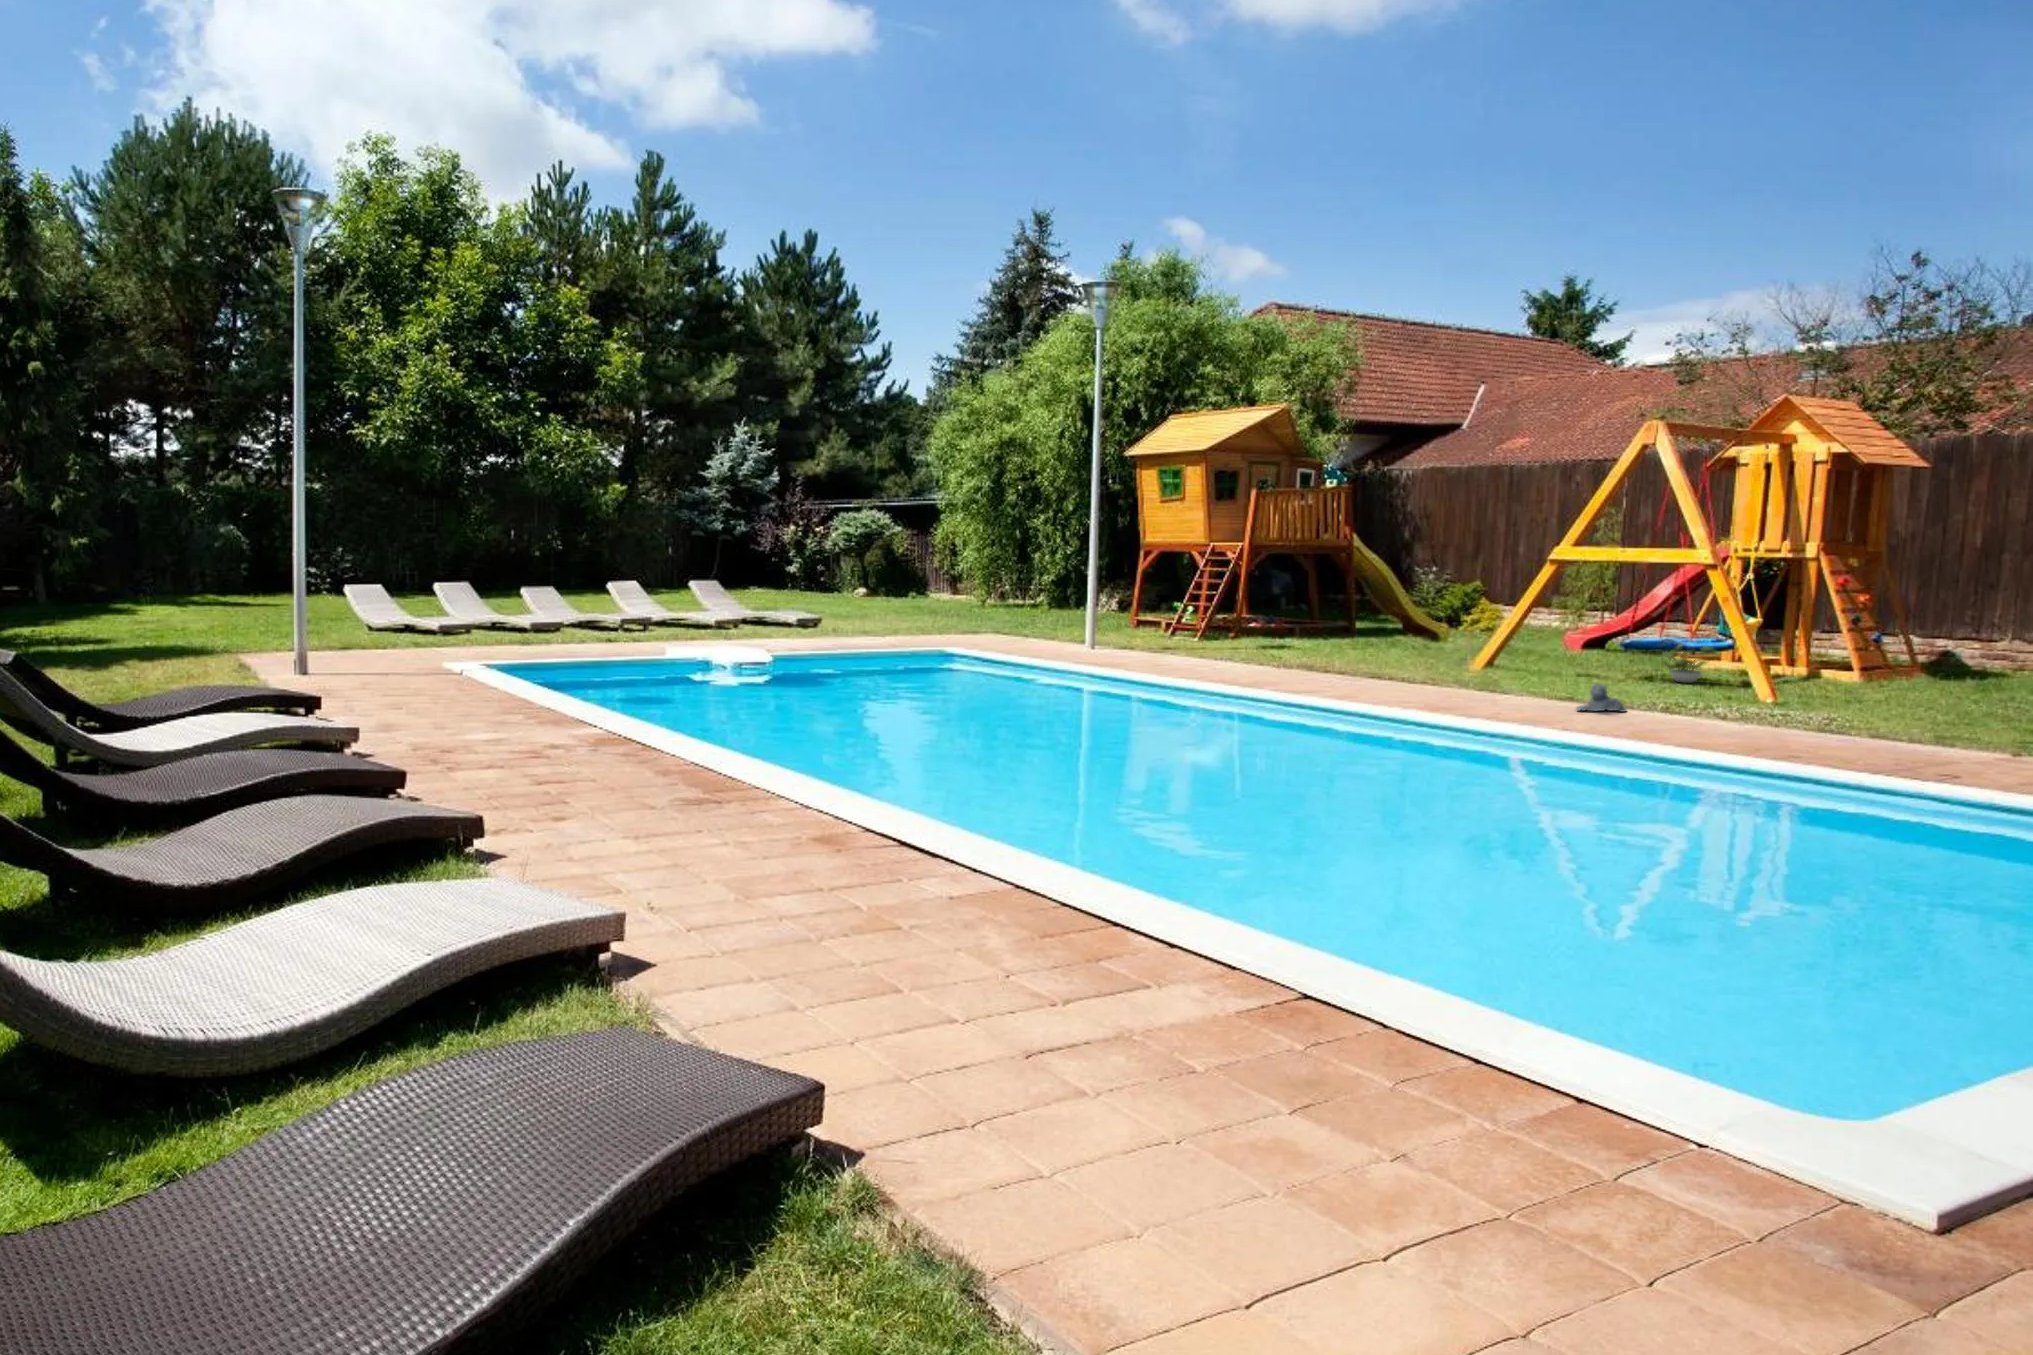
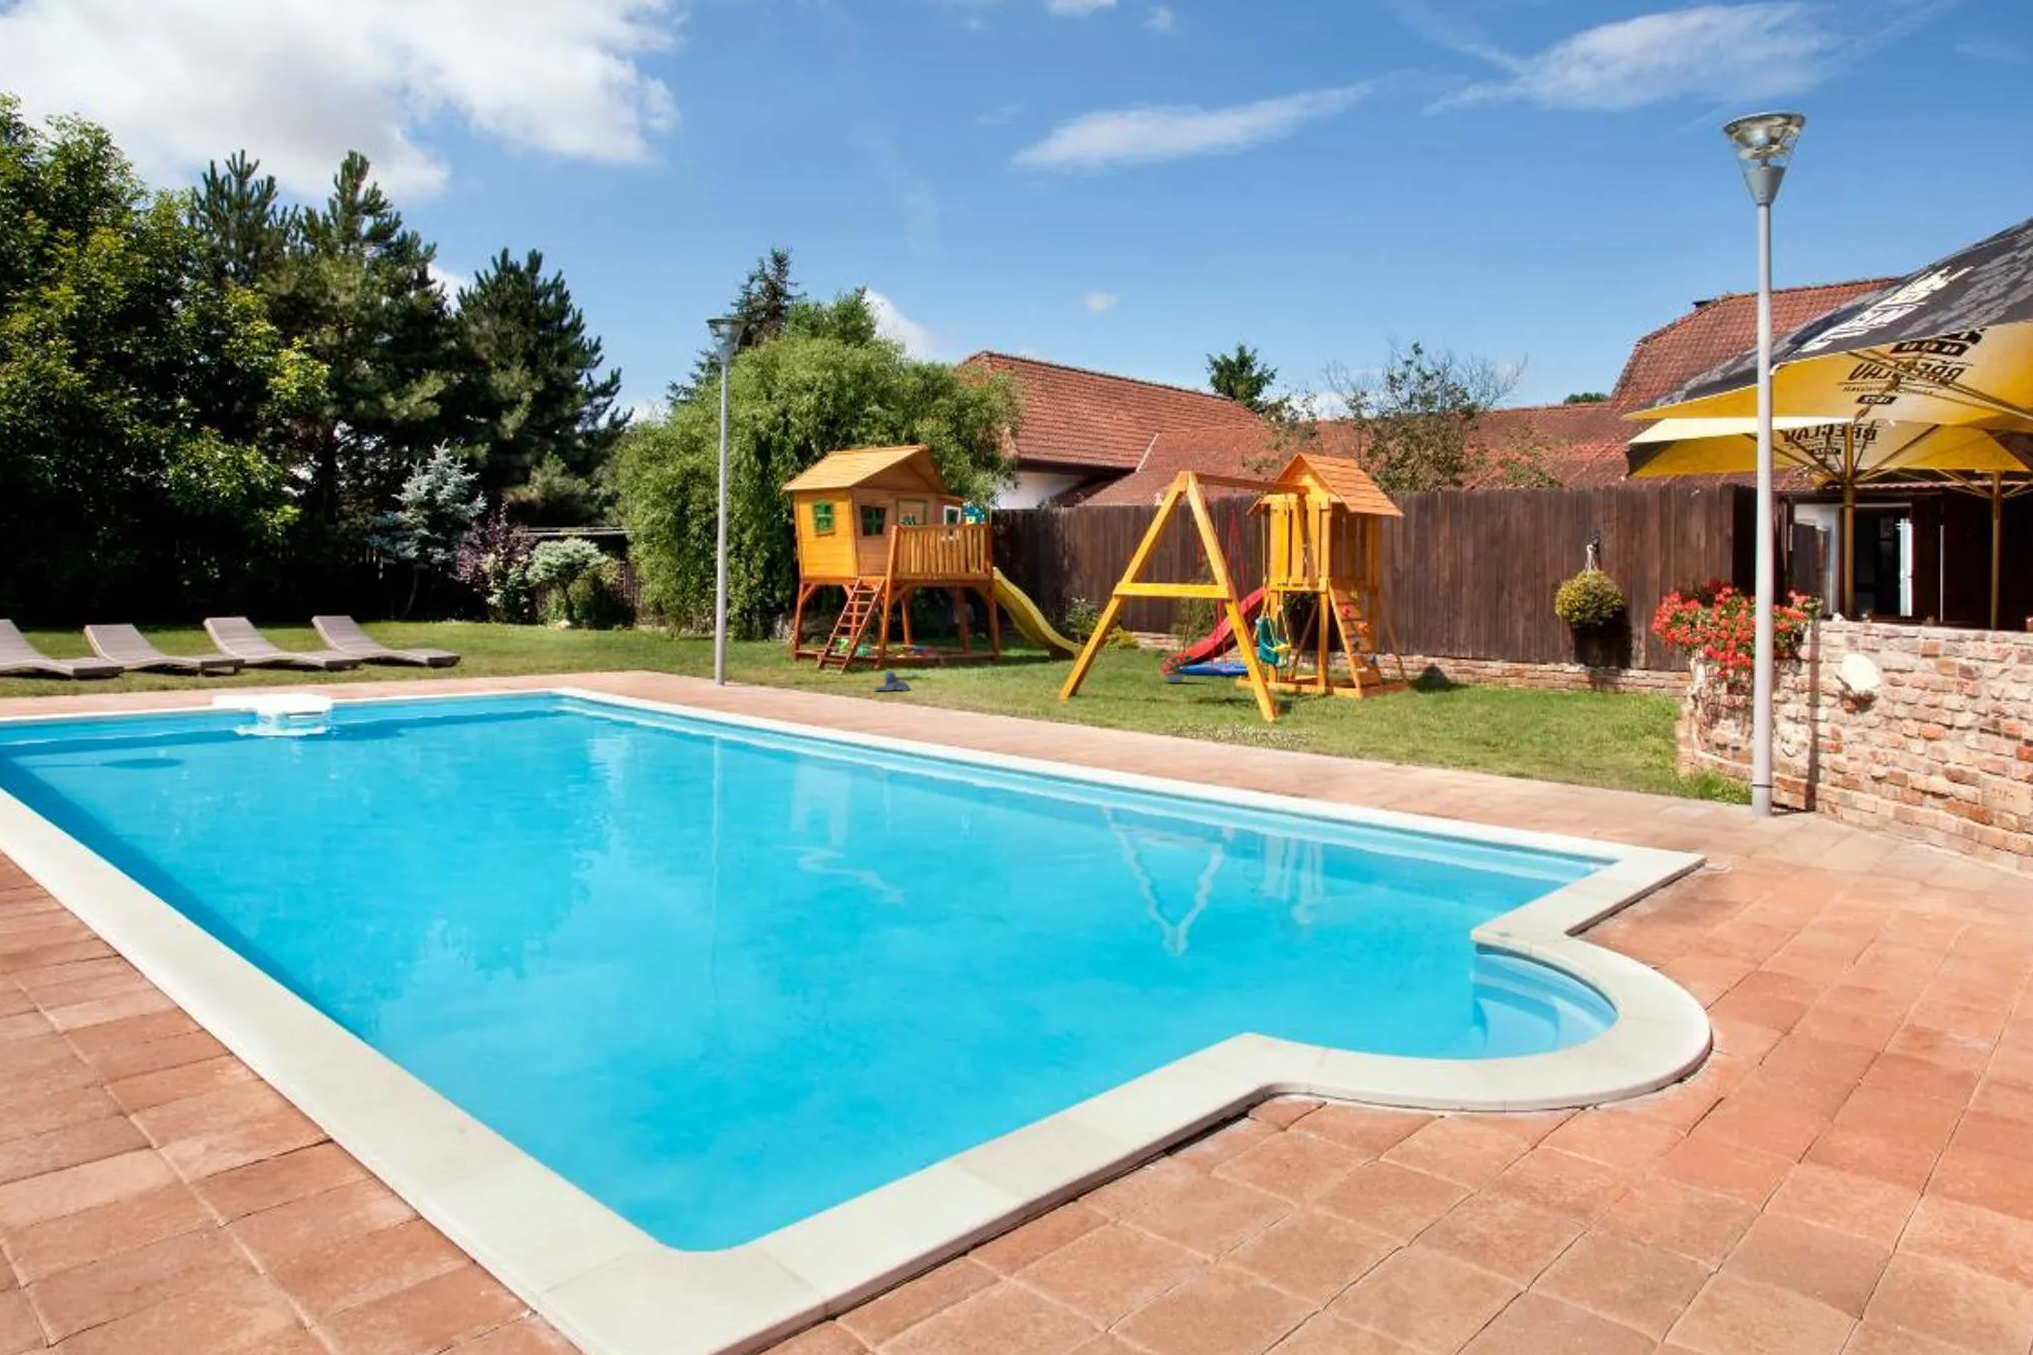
plush toy: present [1577,683,1626,712] -> present [875,670,910,691]

